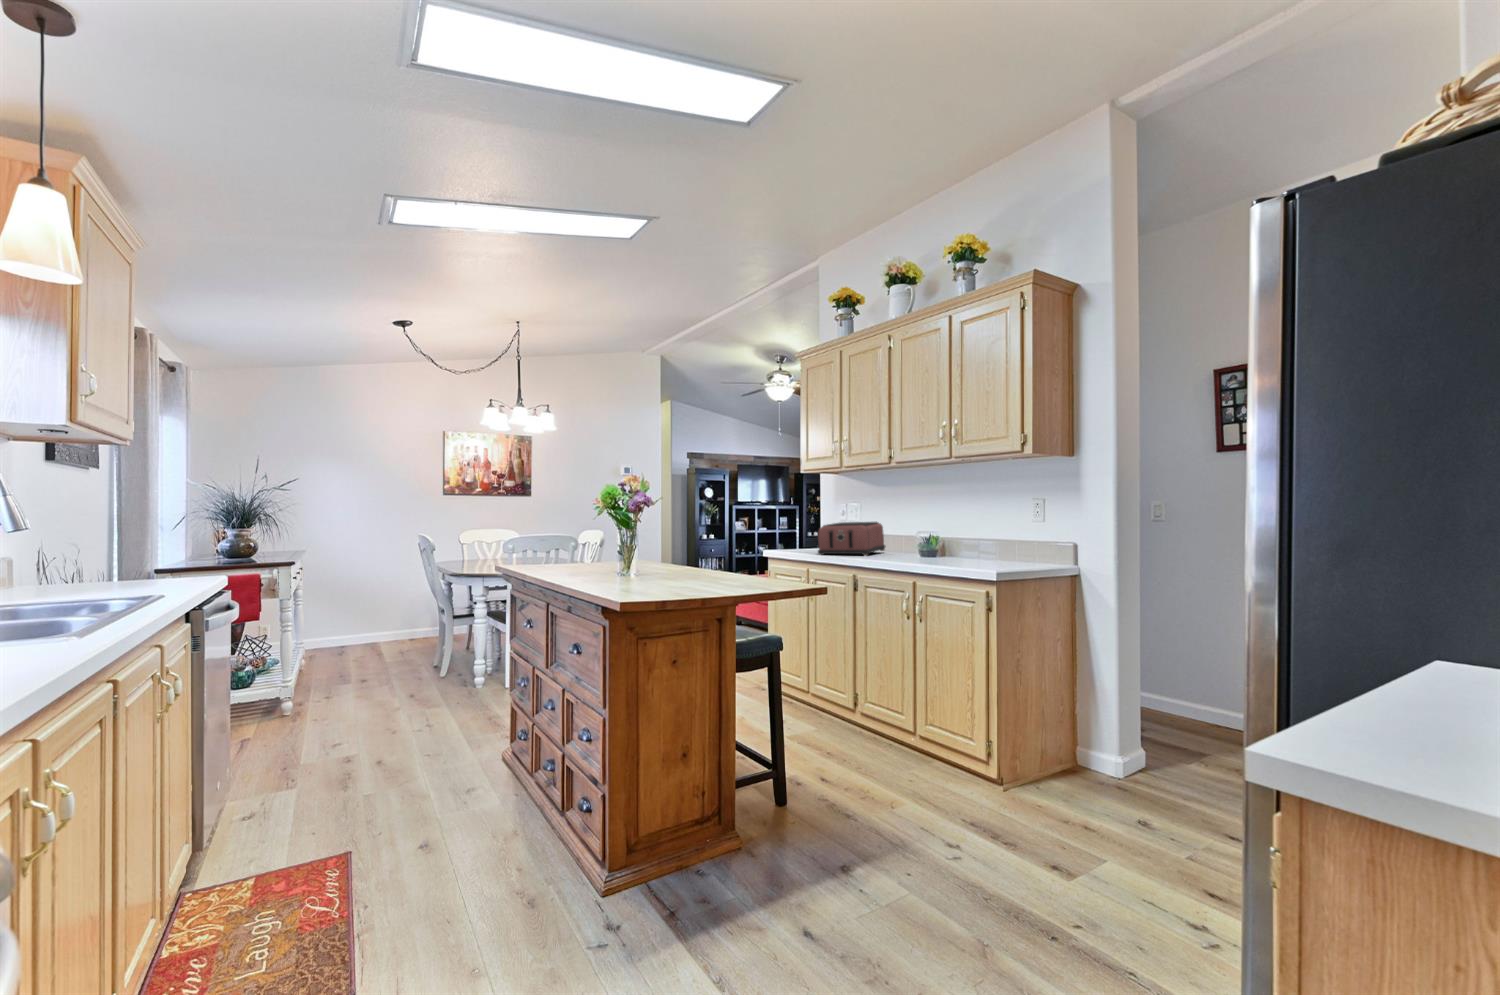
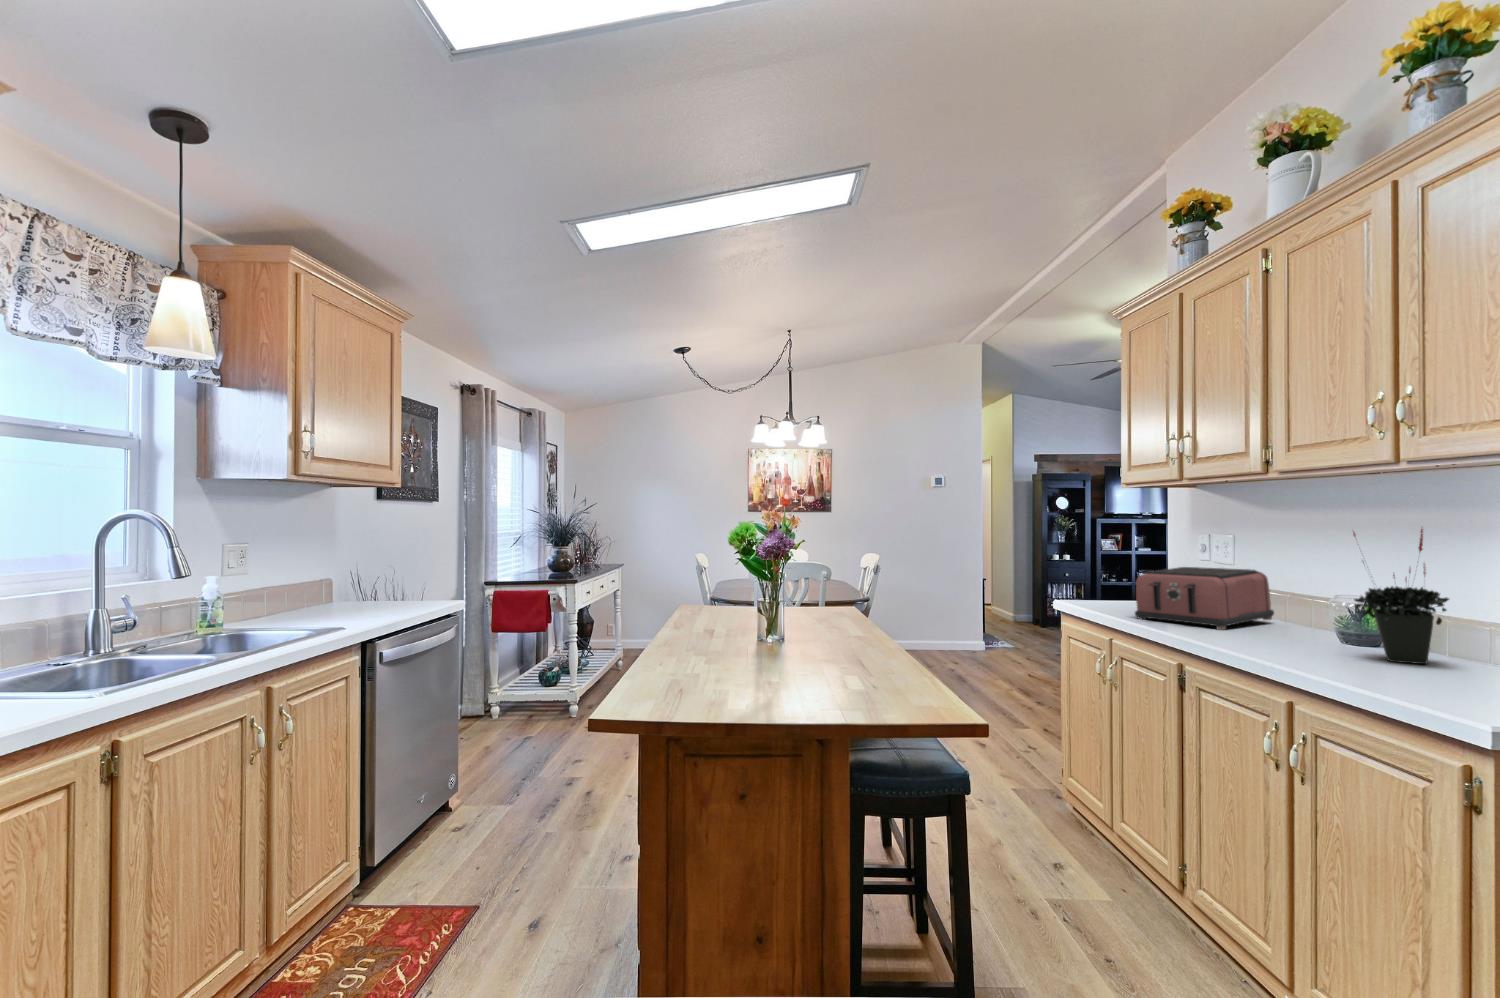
potted plant: none [931,490,969,560] -> present [1353,529,1449,664]

